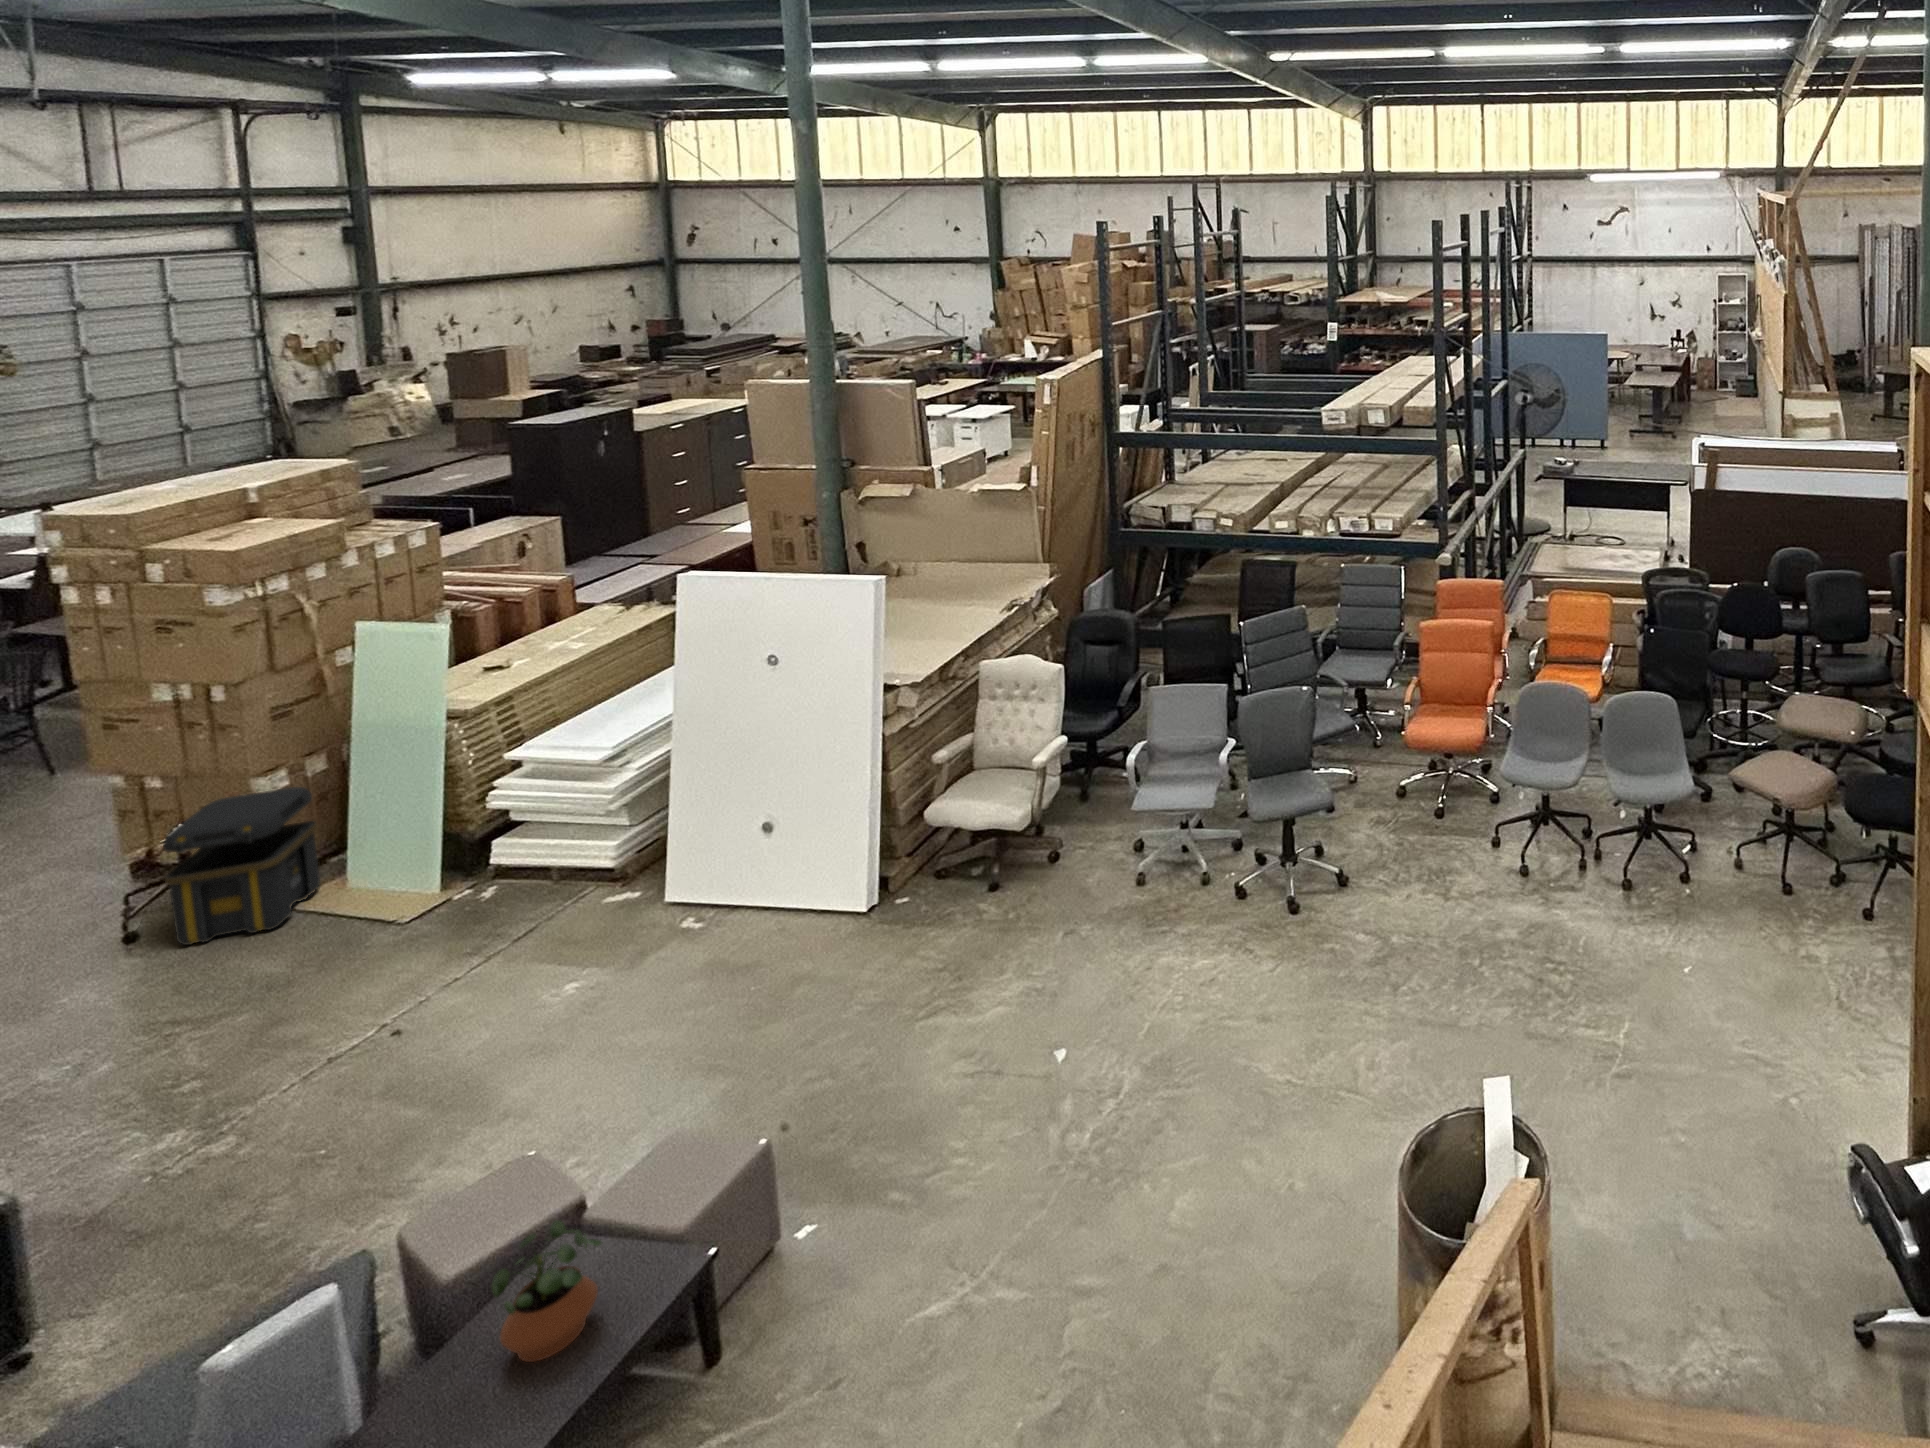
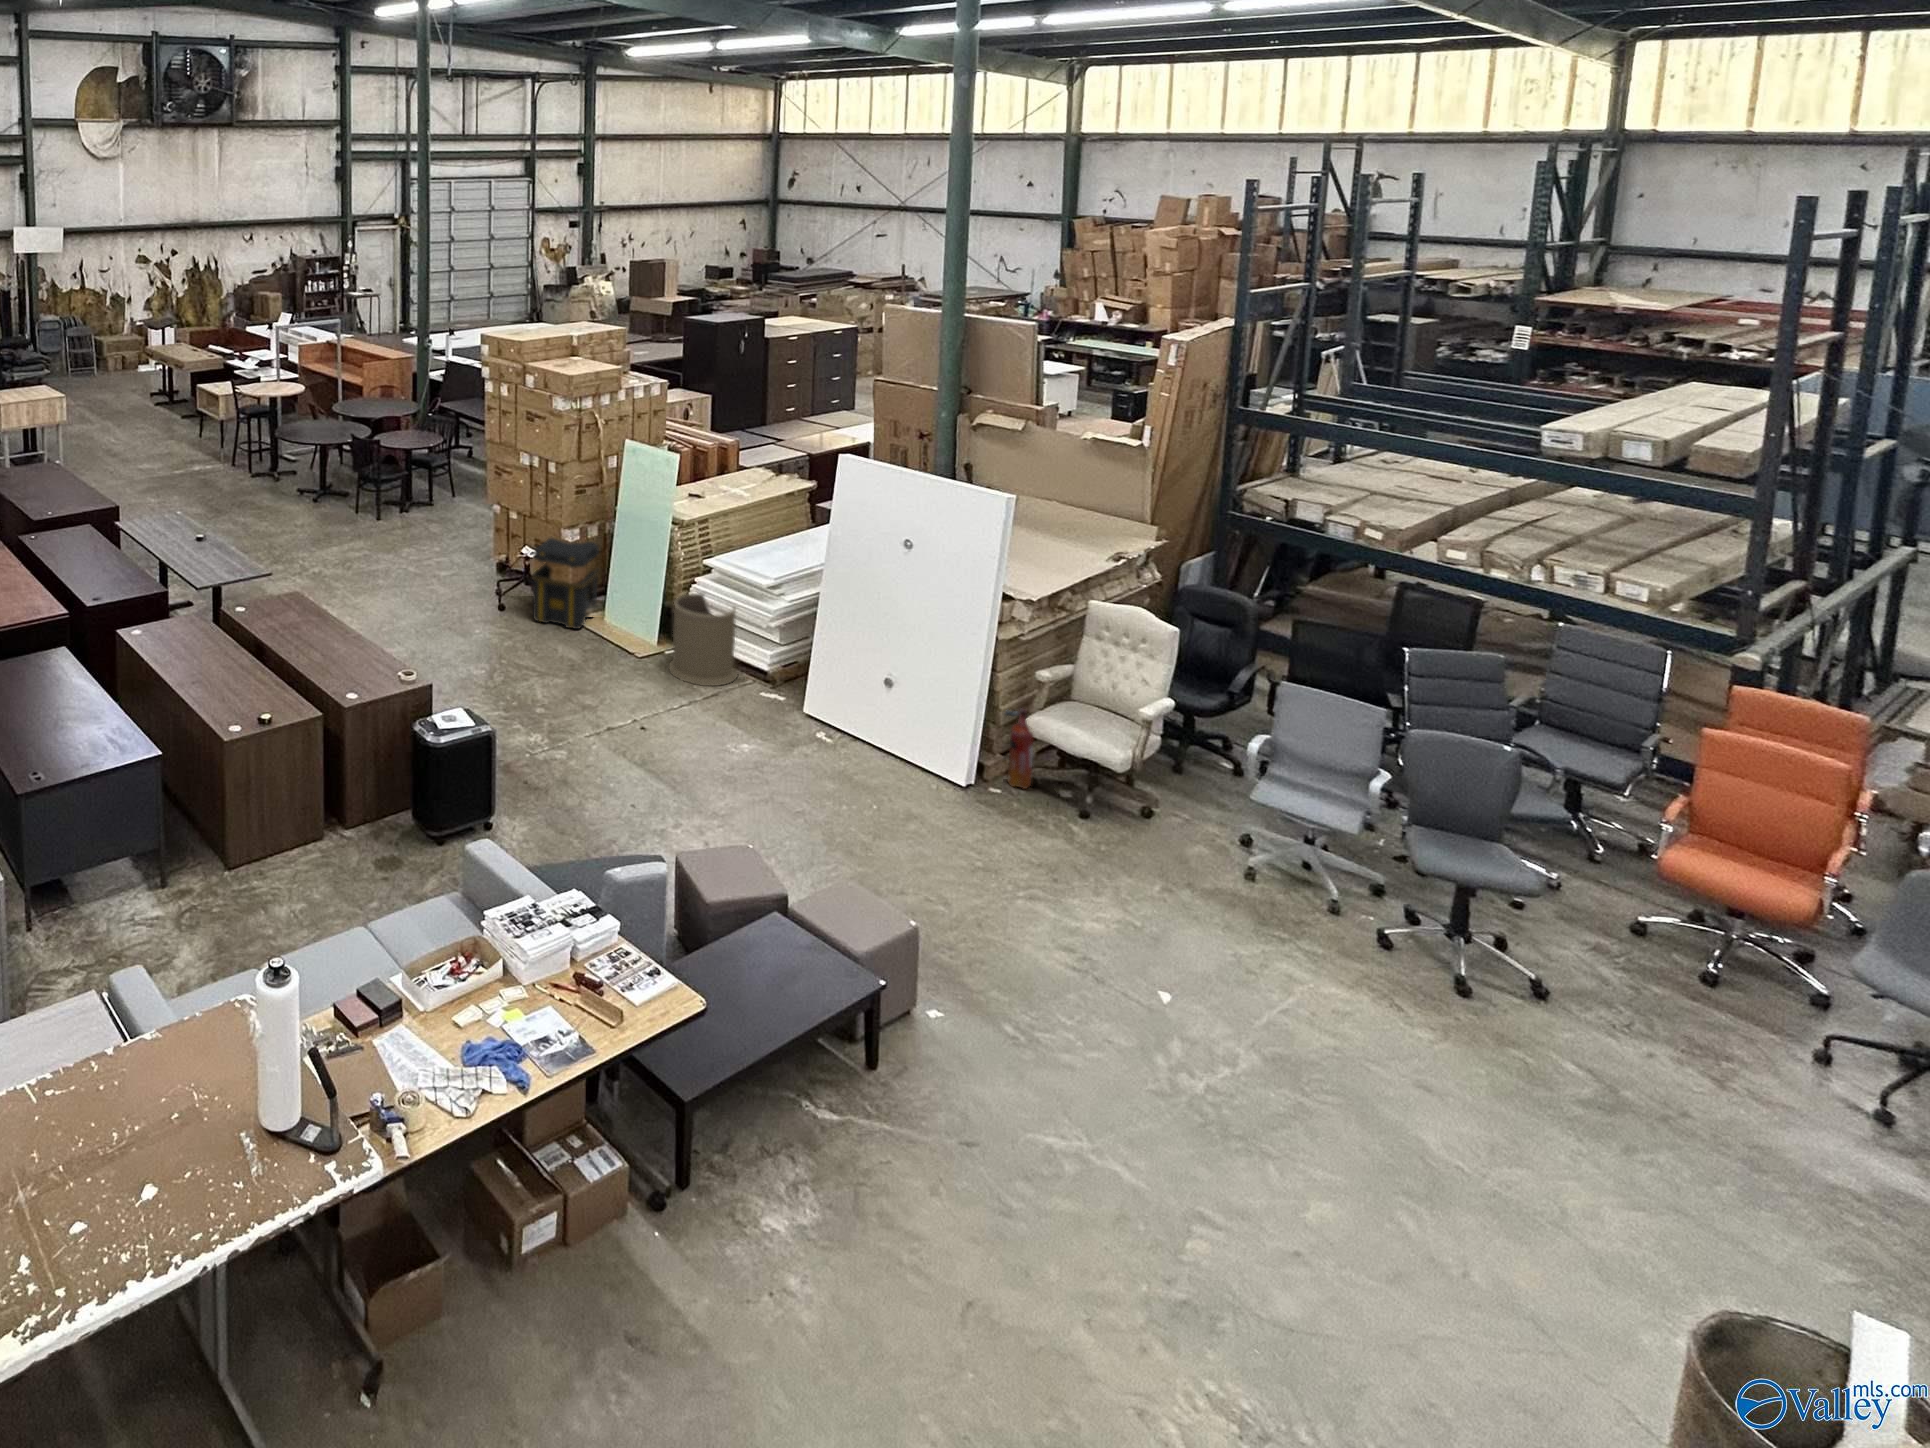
trash can: none [443,799,566,938] -> present [669,593,737,686]
fire extinguisher: none [900,802,942,890] -> present [1005,709,1033,789]
potted plant: present [492,1220,601,1362] -> none [767,881,830,971]

